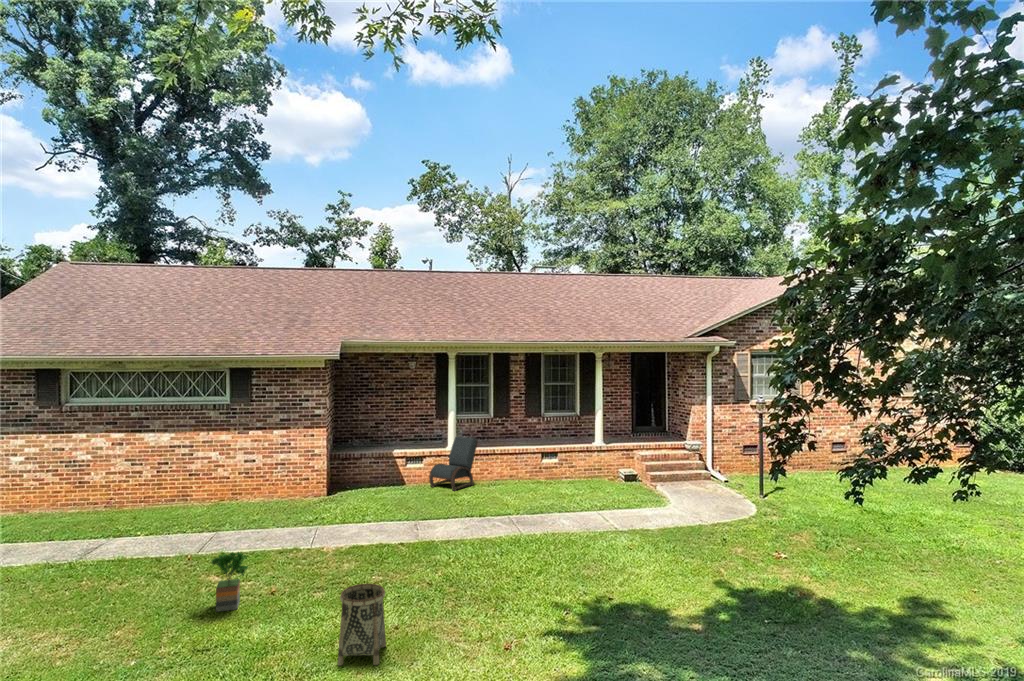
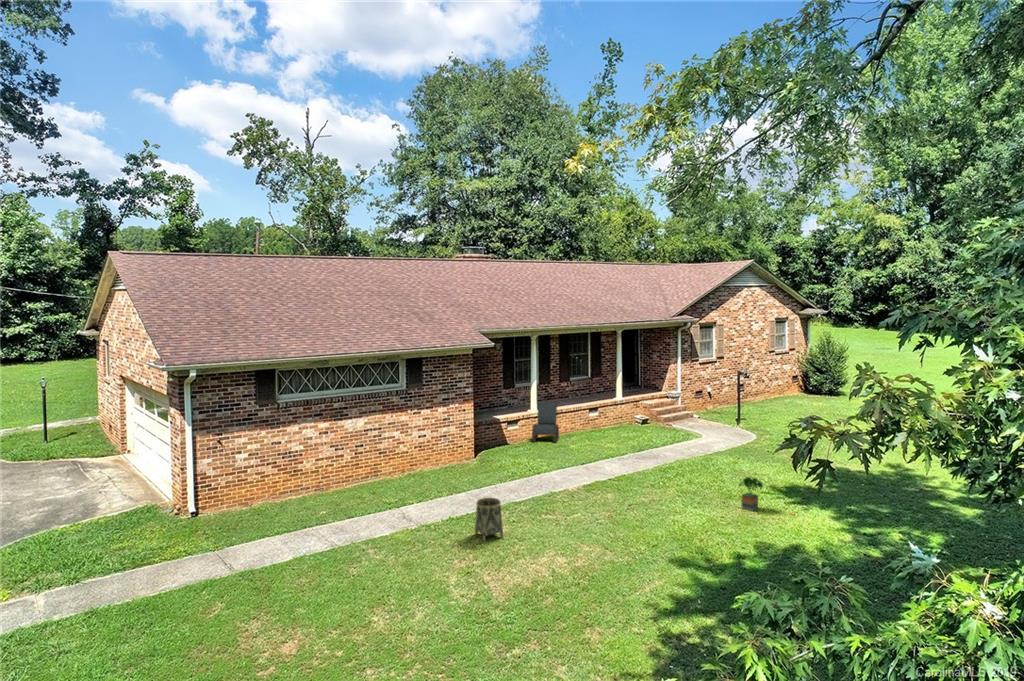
potted tree: present [212,552,248,612] -> present [739,477,763,511]
basket: present [338,583,386,666] -> present [475,498,503,541]

